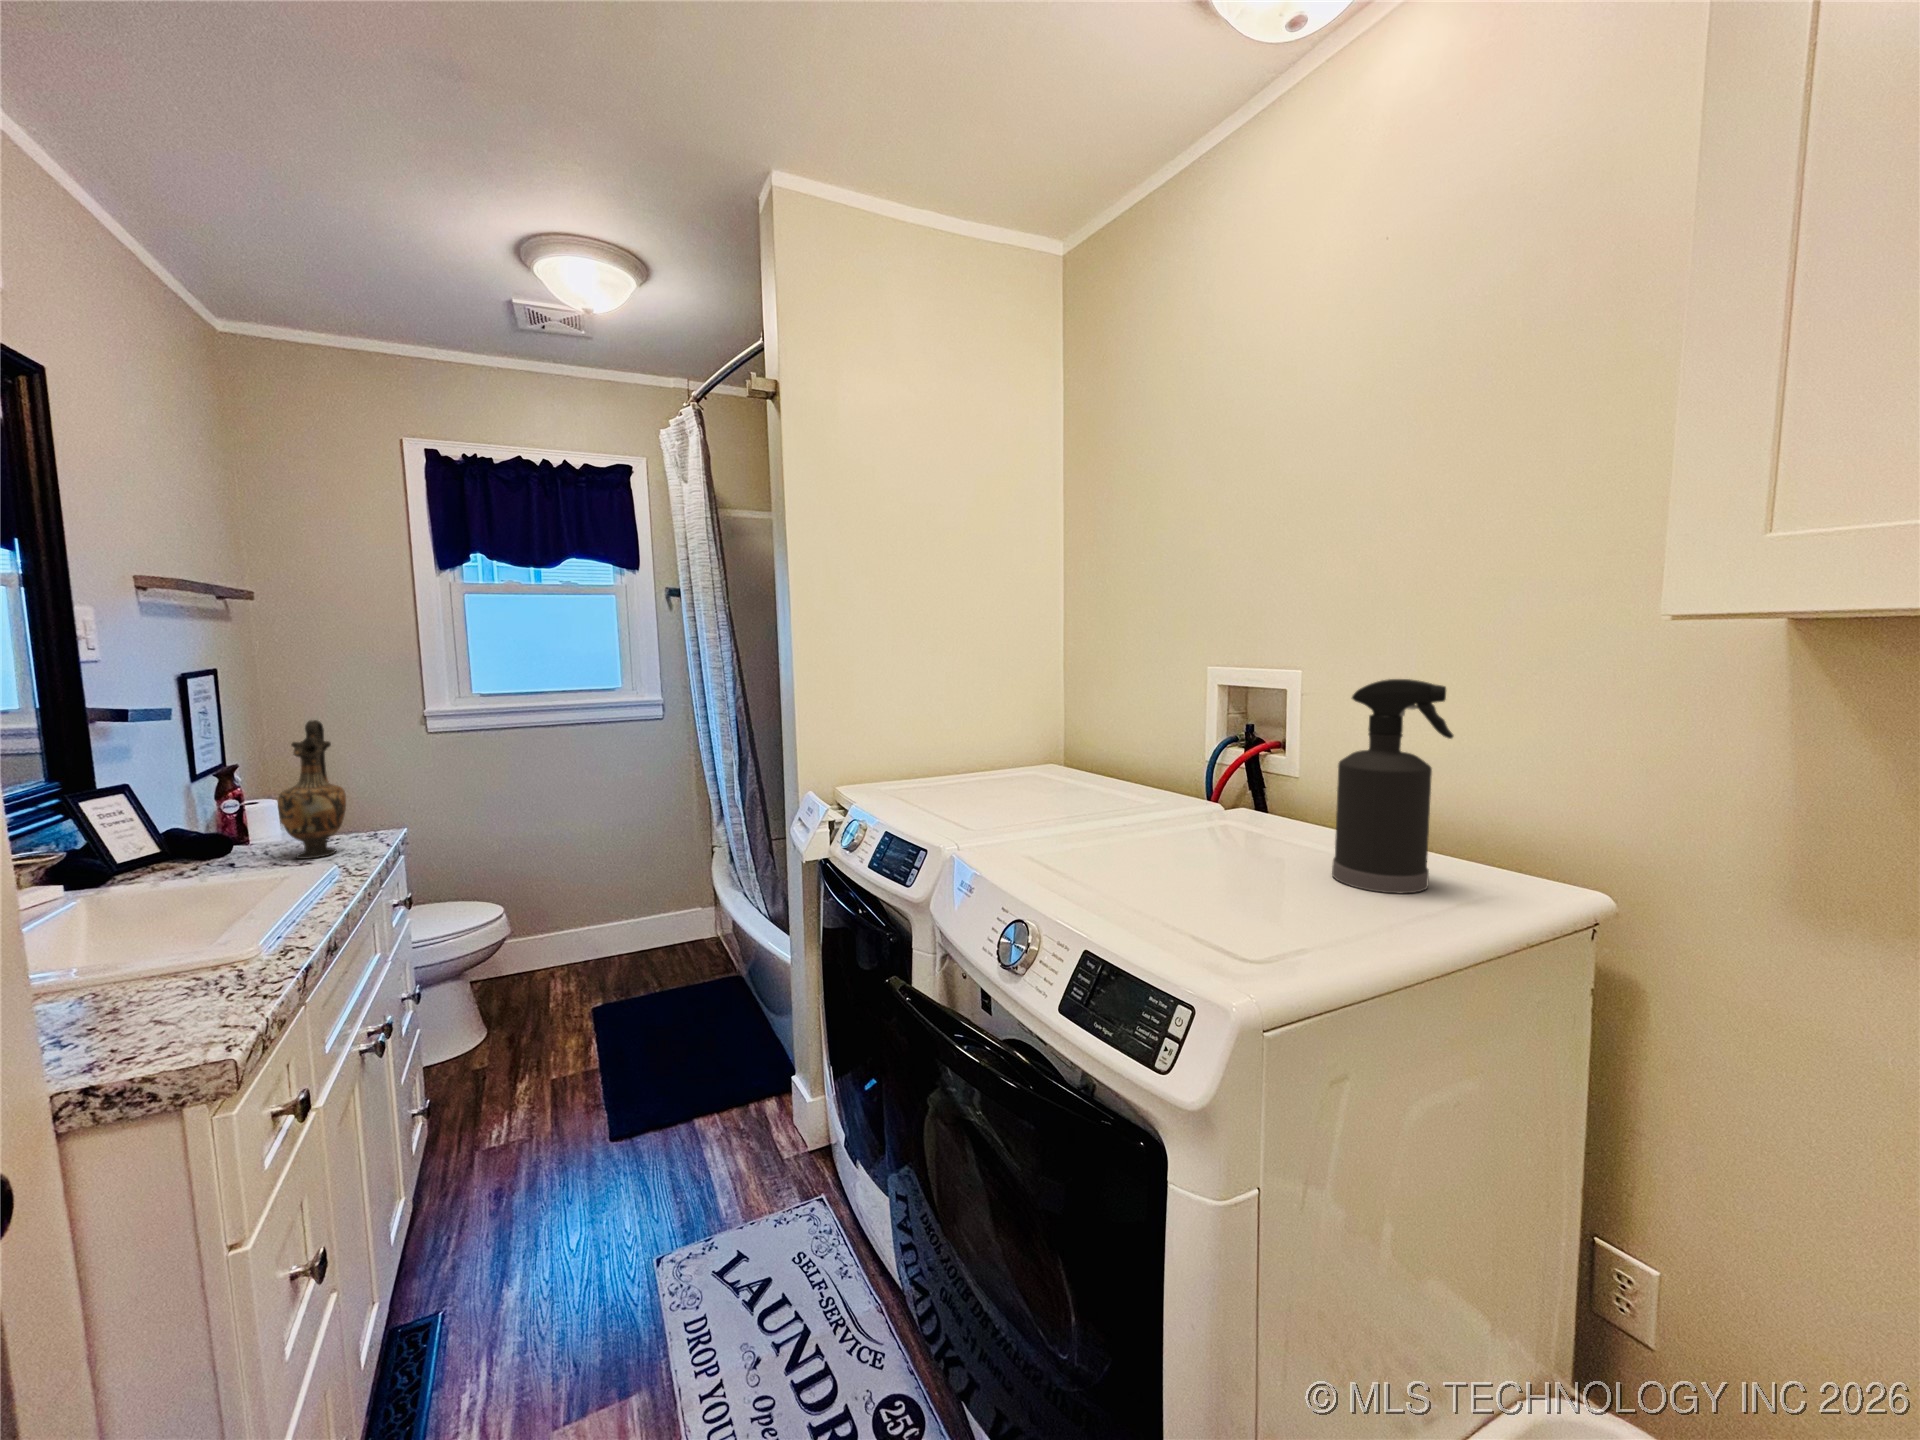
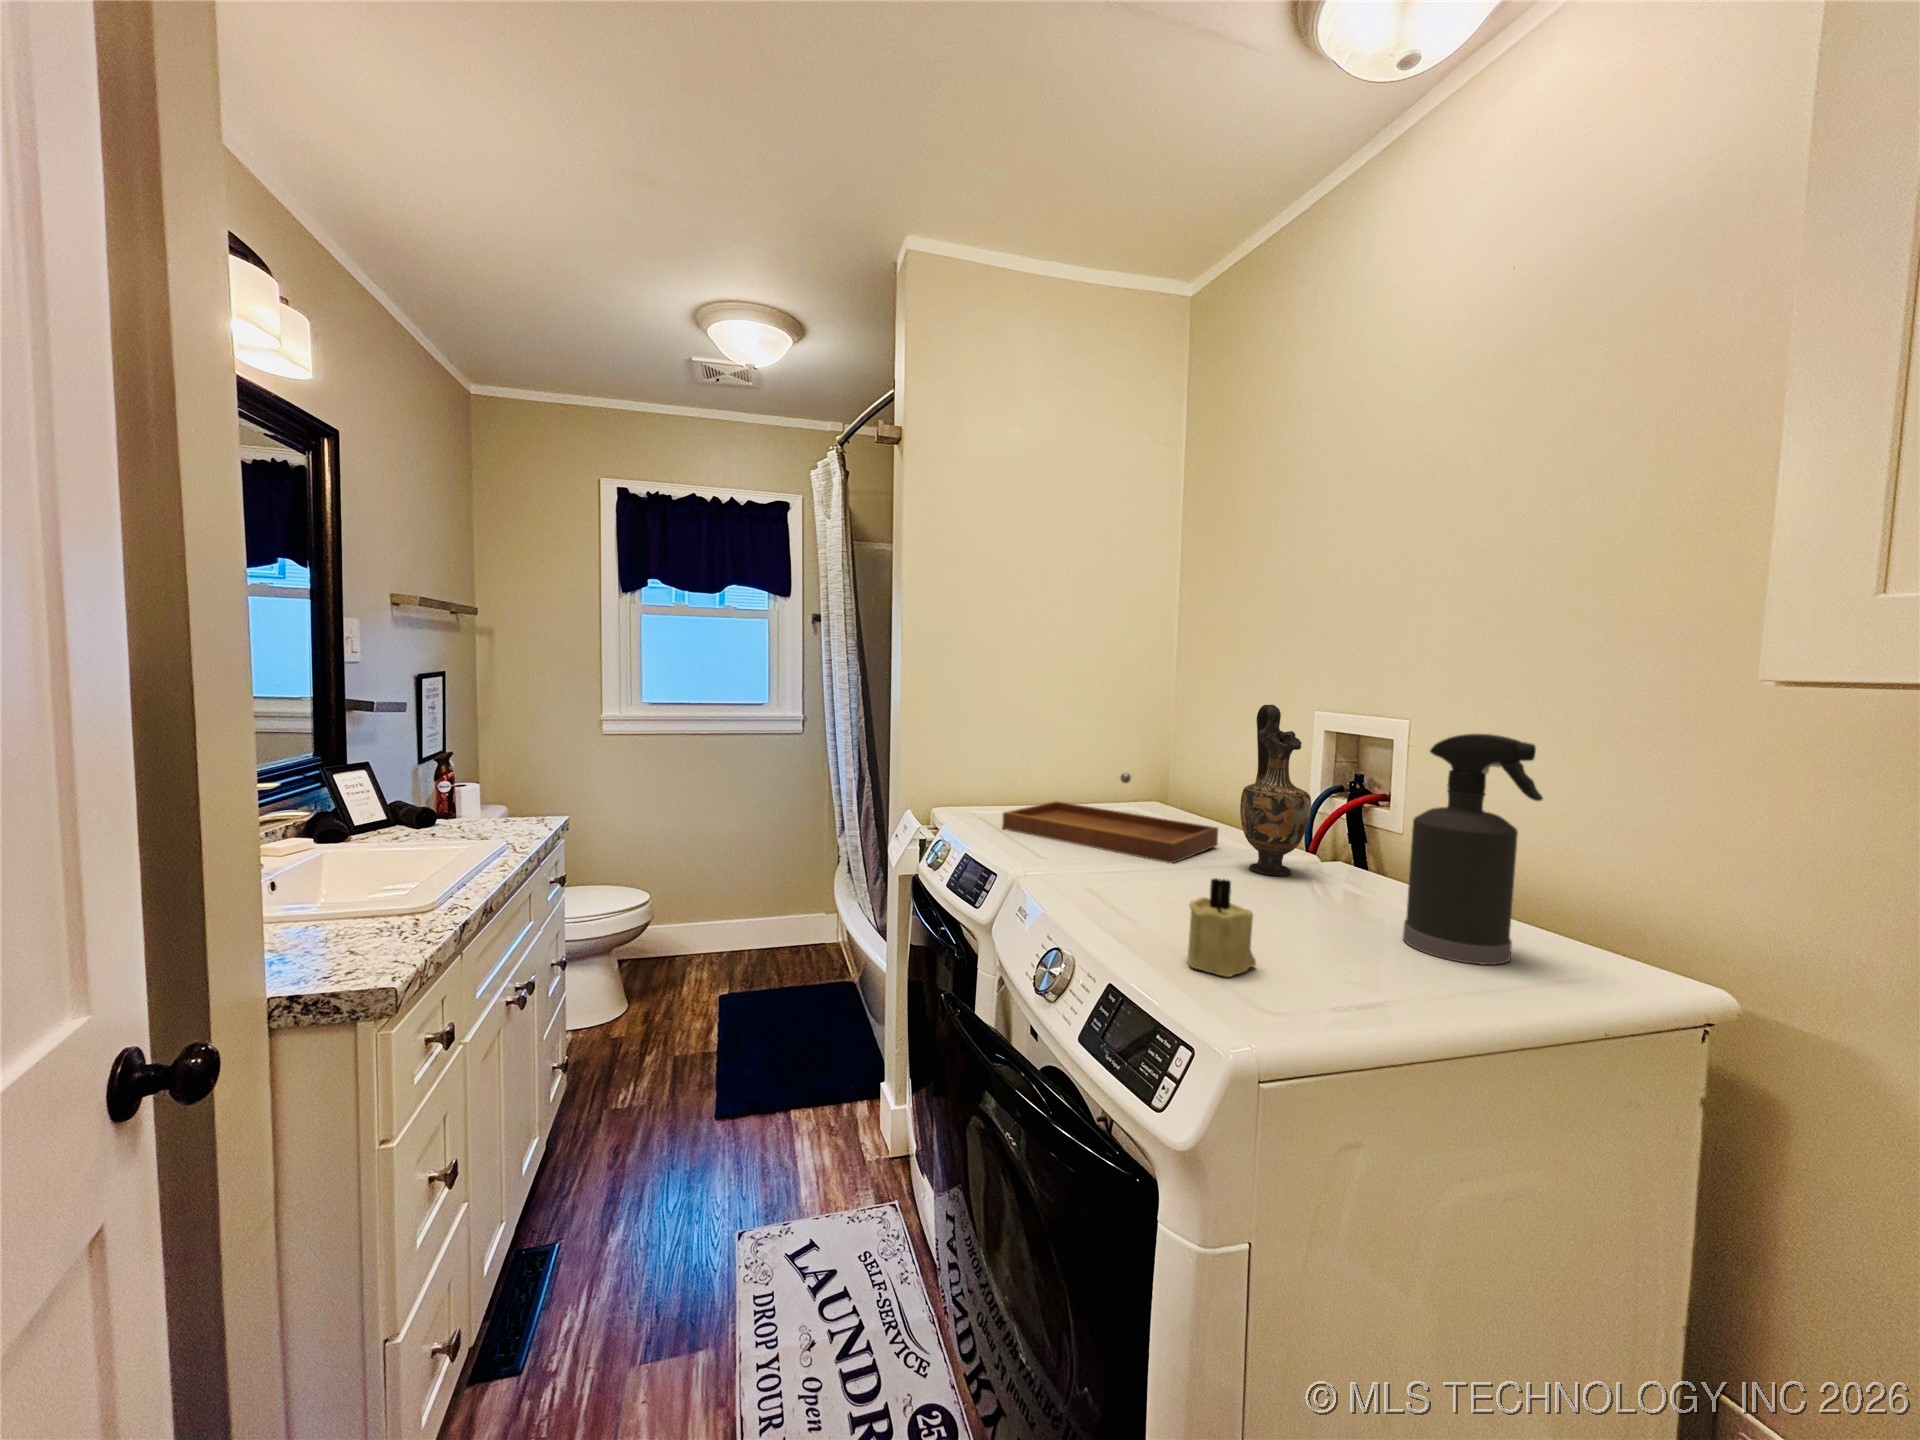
vase: present [278,720,346,859] -> present [1240,705,1311,876]
tray: none [918,737,1133,824] -> present [1002,773,1218,863]
candle: none [1154,835,1221,932] -> present [1188,878,1256,977]

